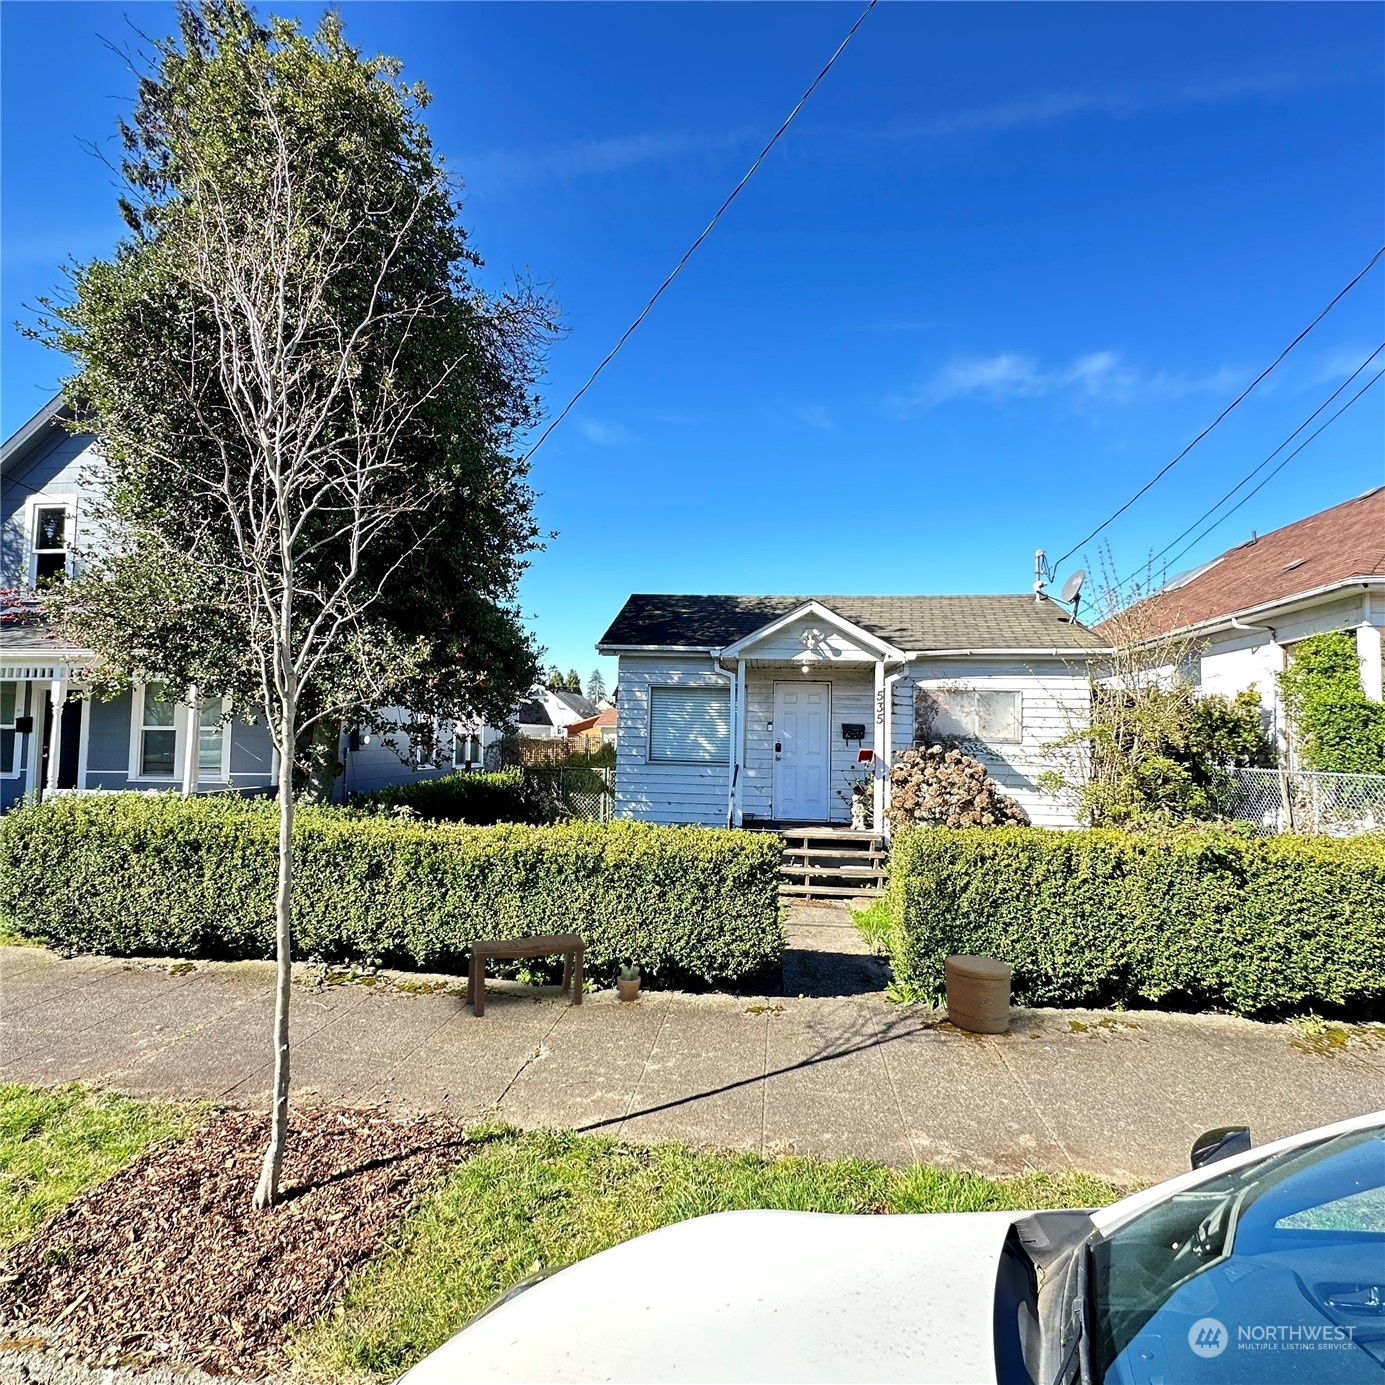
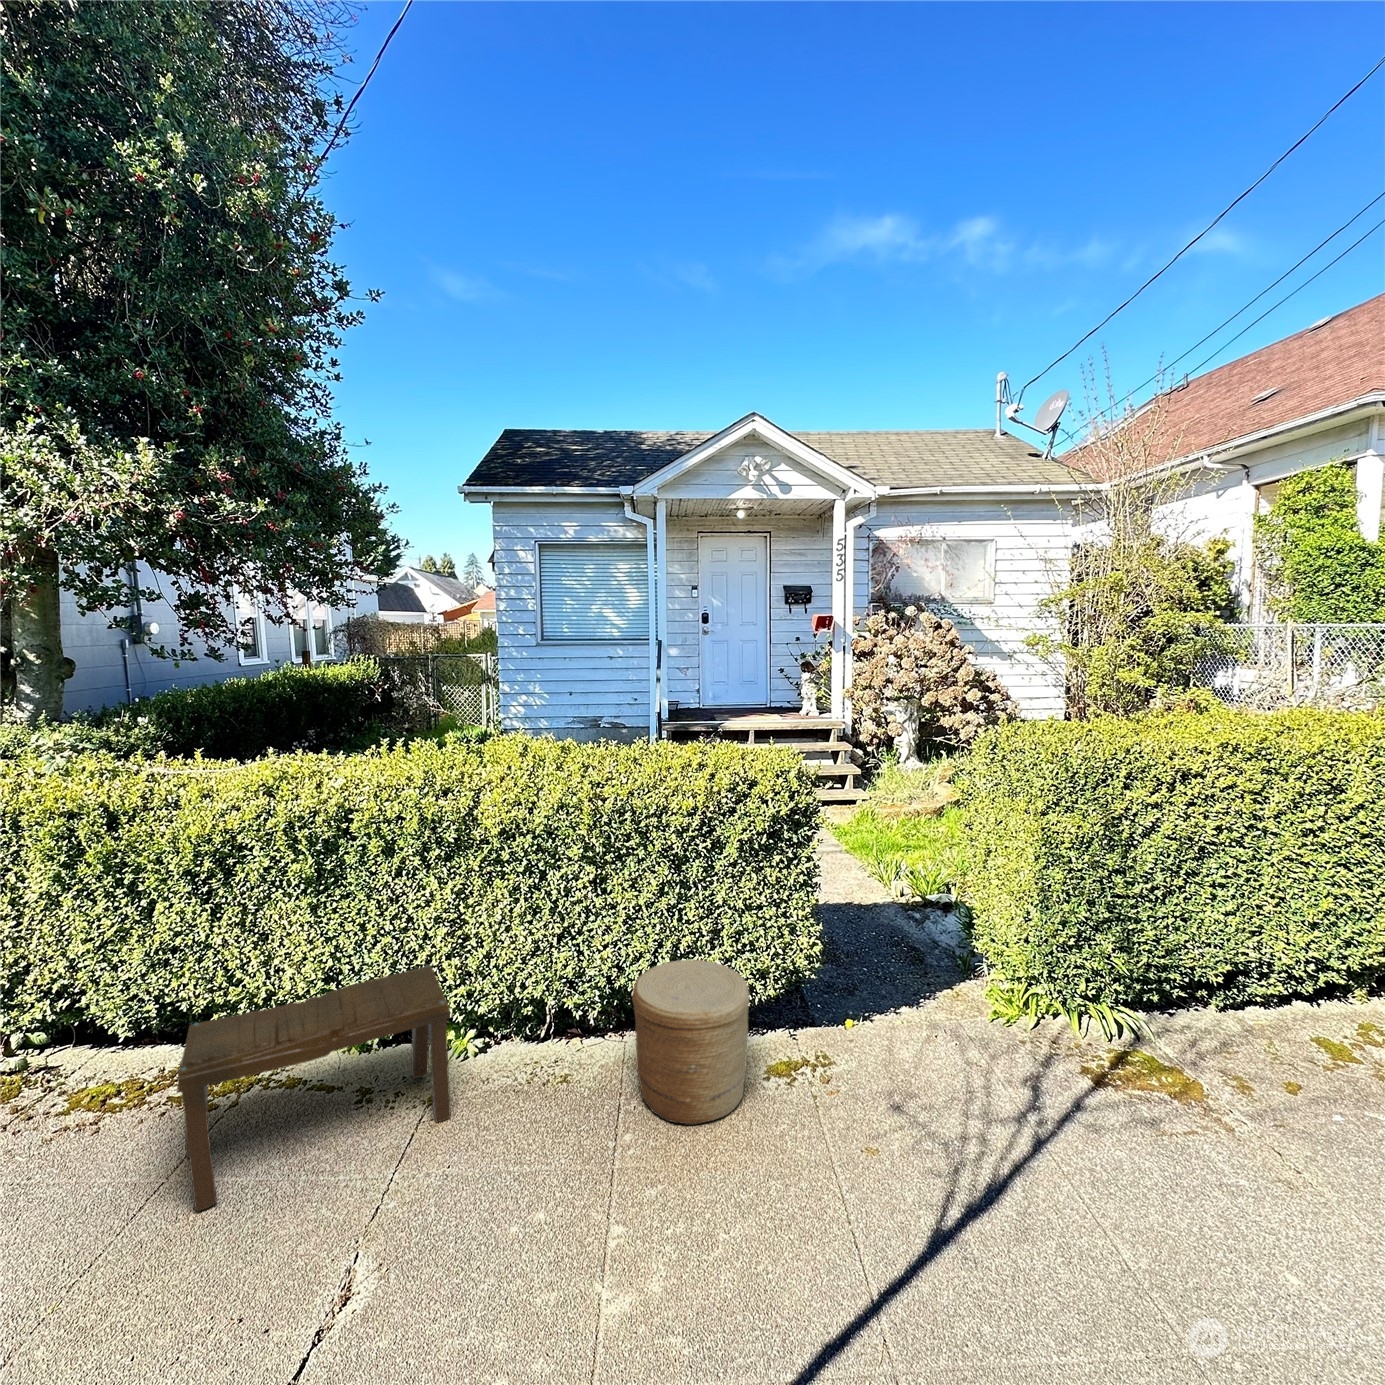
woven basket: present [945,955,1011,1034] -> present [632,960,749,1125]
potted plant: present [617,966,641,1001] -> none [521,1023,568,1092]

